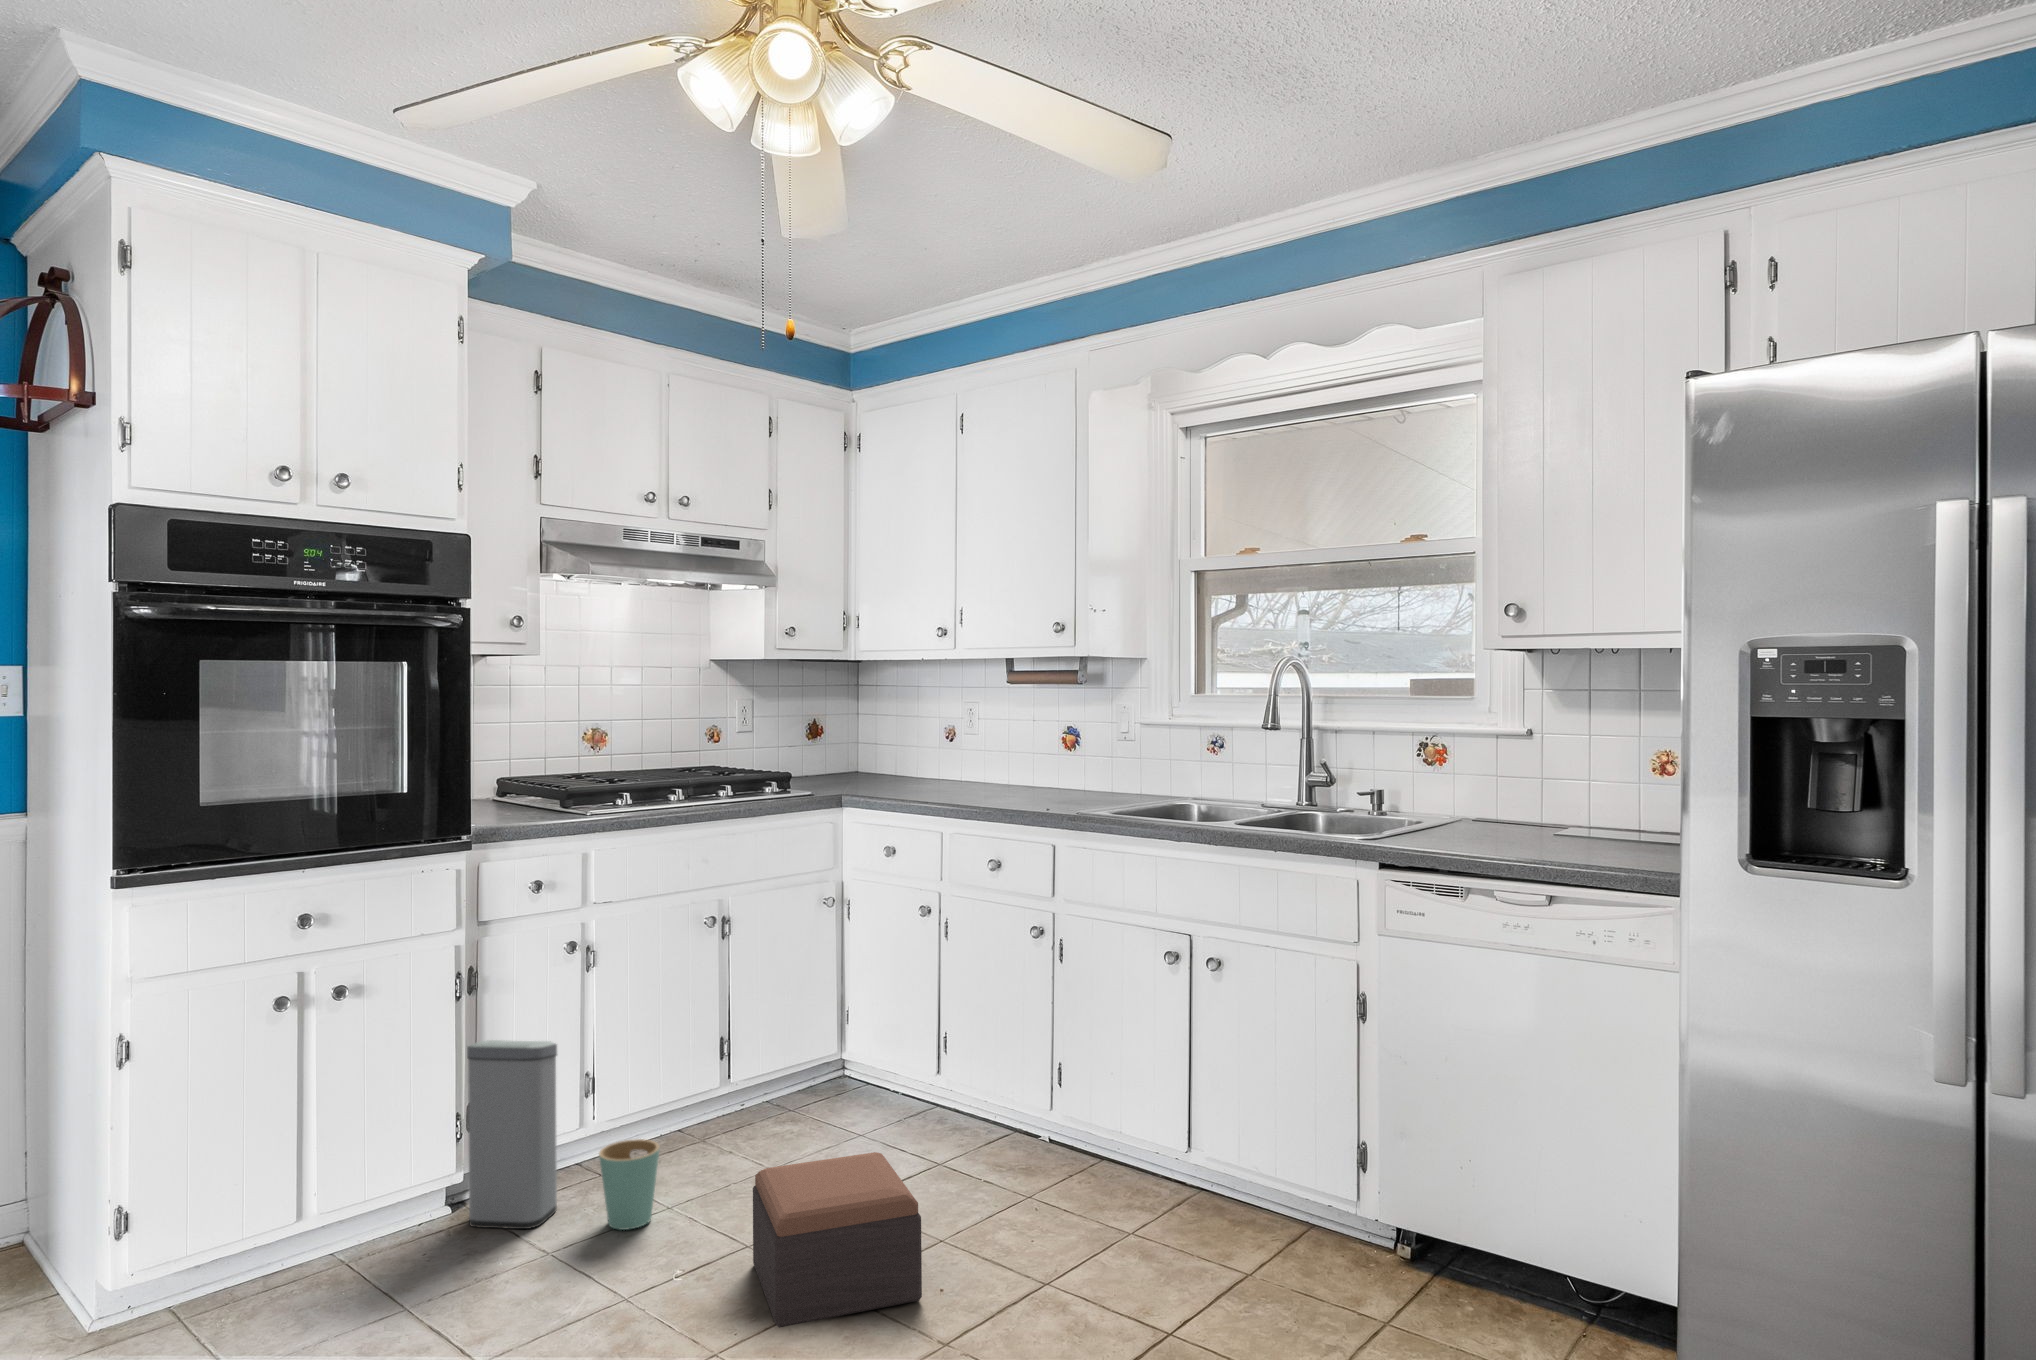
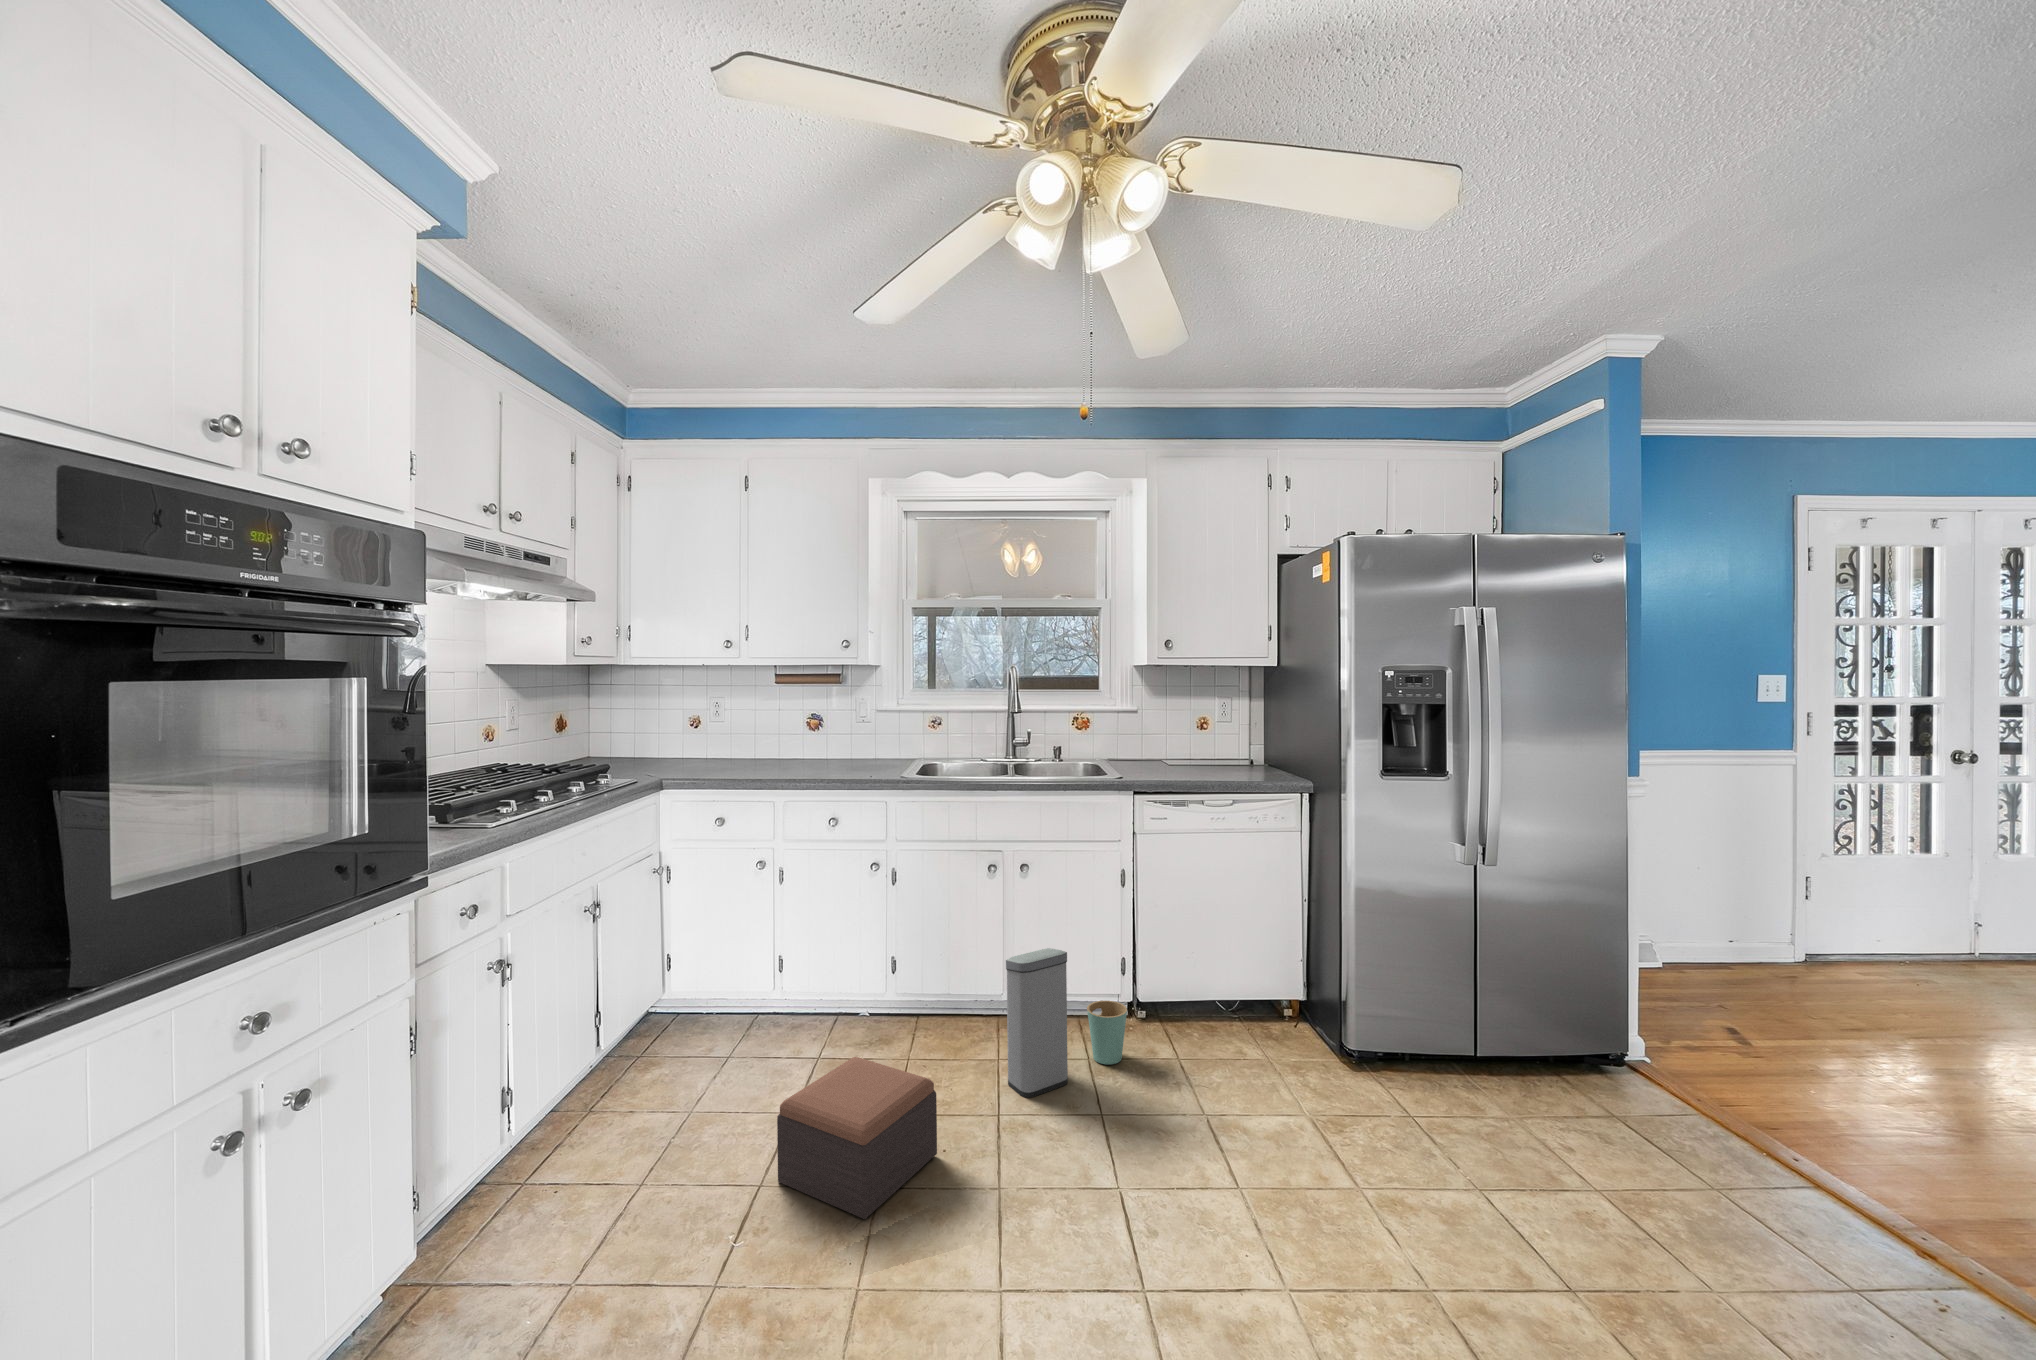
trash can: present [467,1040,660,1230] -> present [1006,948,1127,1098]

